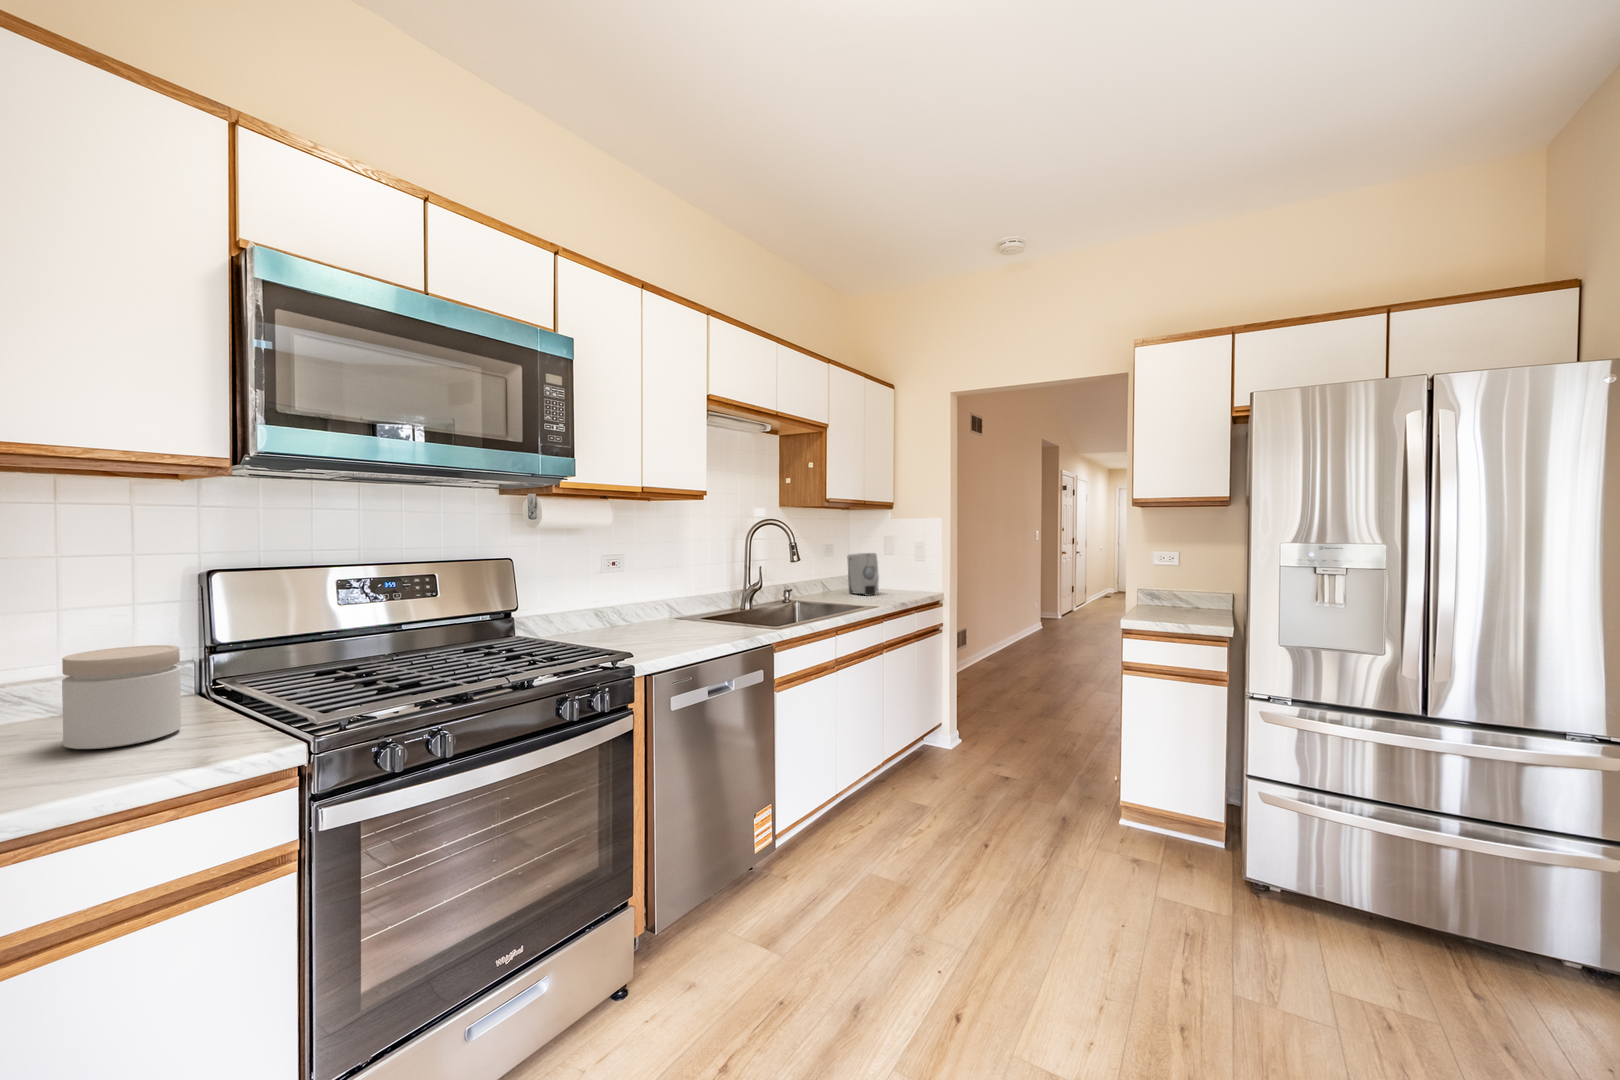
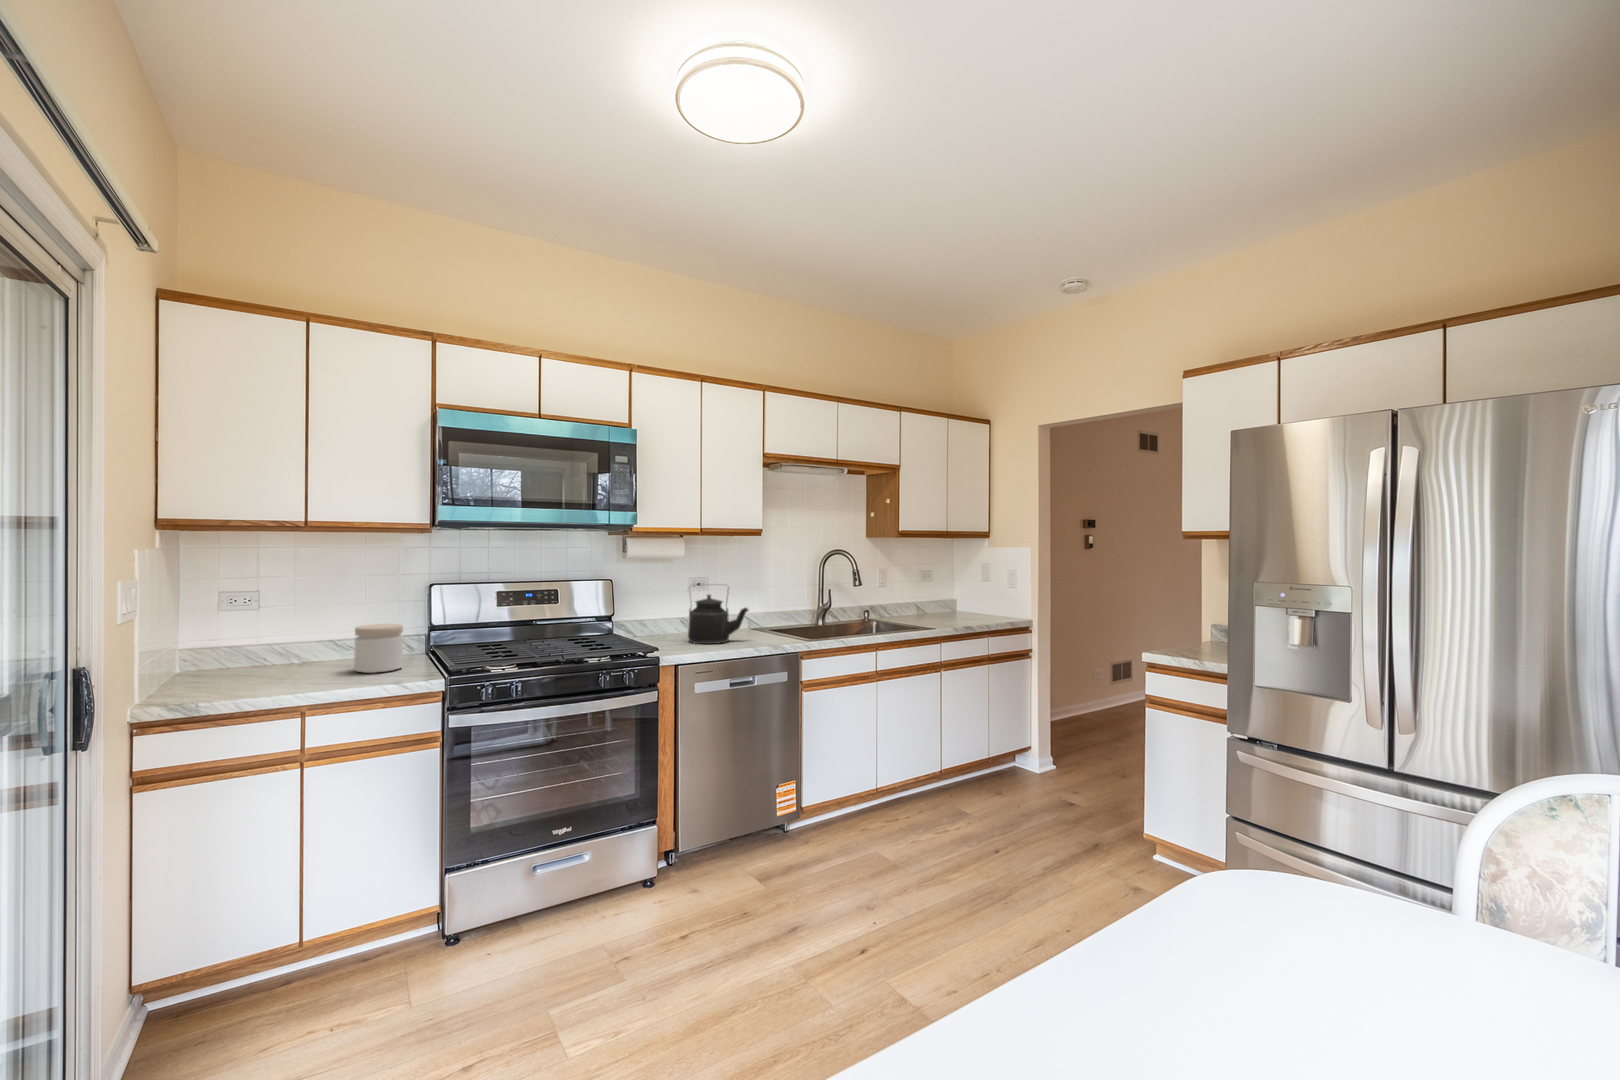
soap dispenser: present [848,553,879,596] -> none [949,579,974,619]
kettle: none [623,561,701,642] -> present [688,586,748,644]

